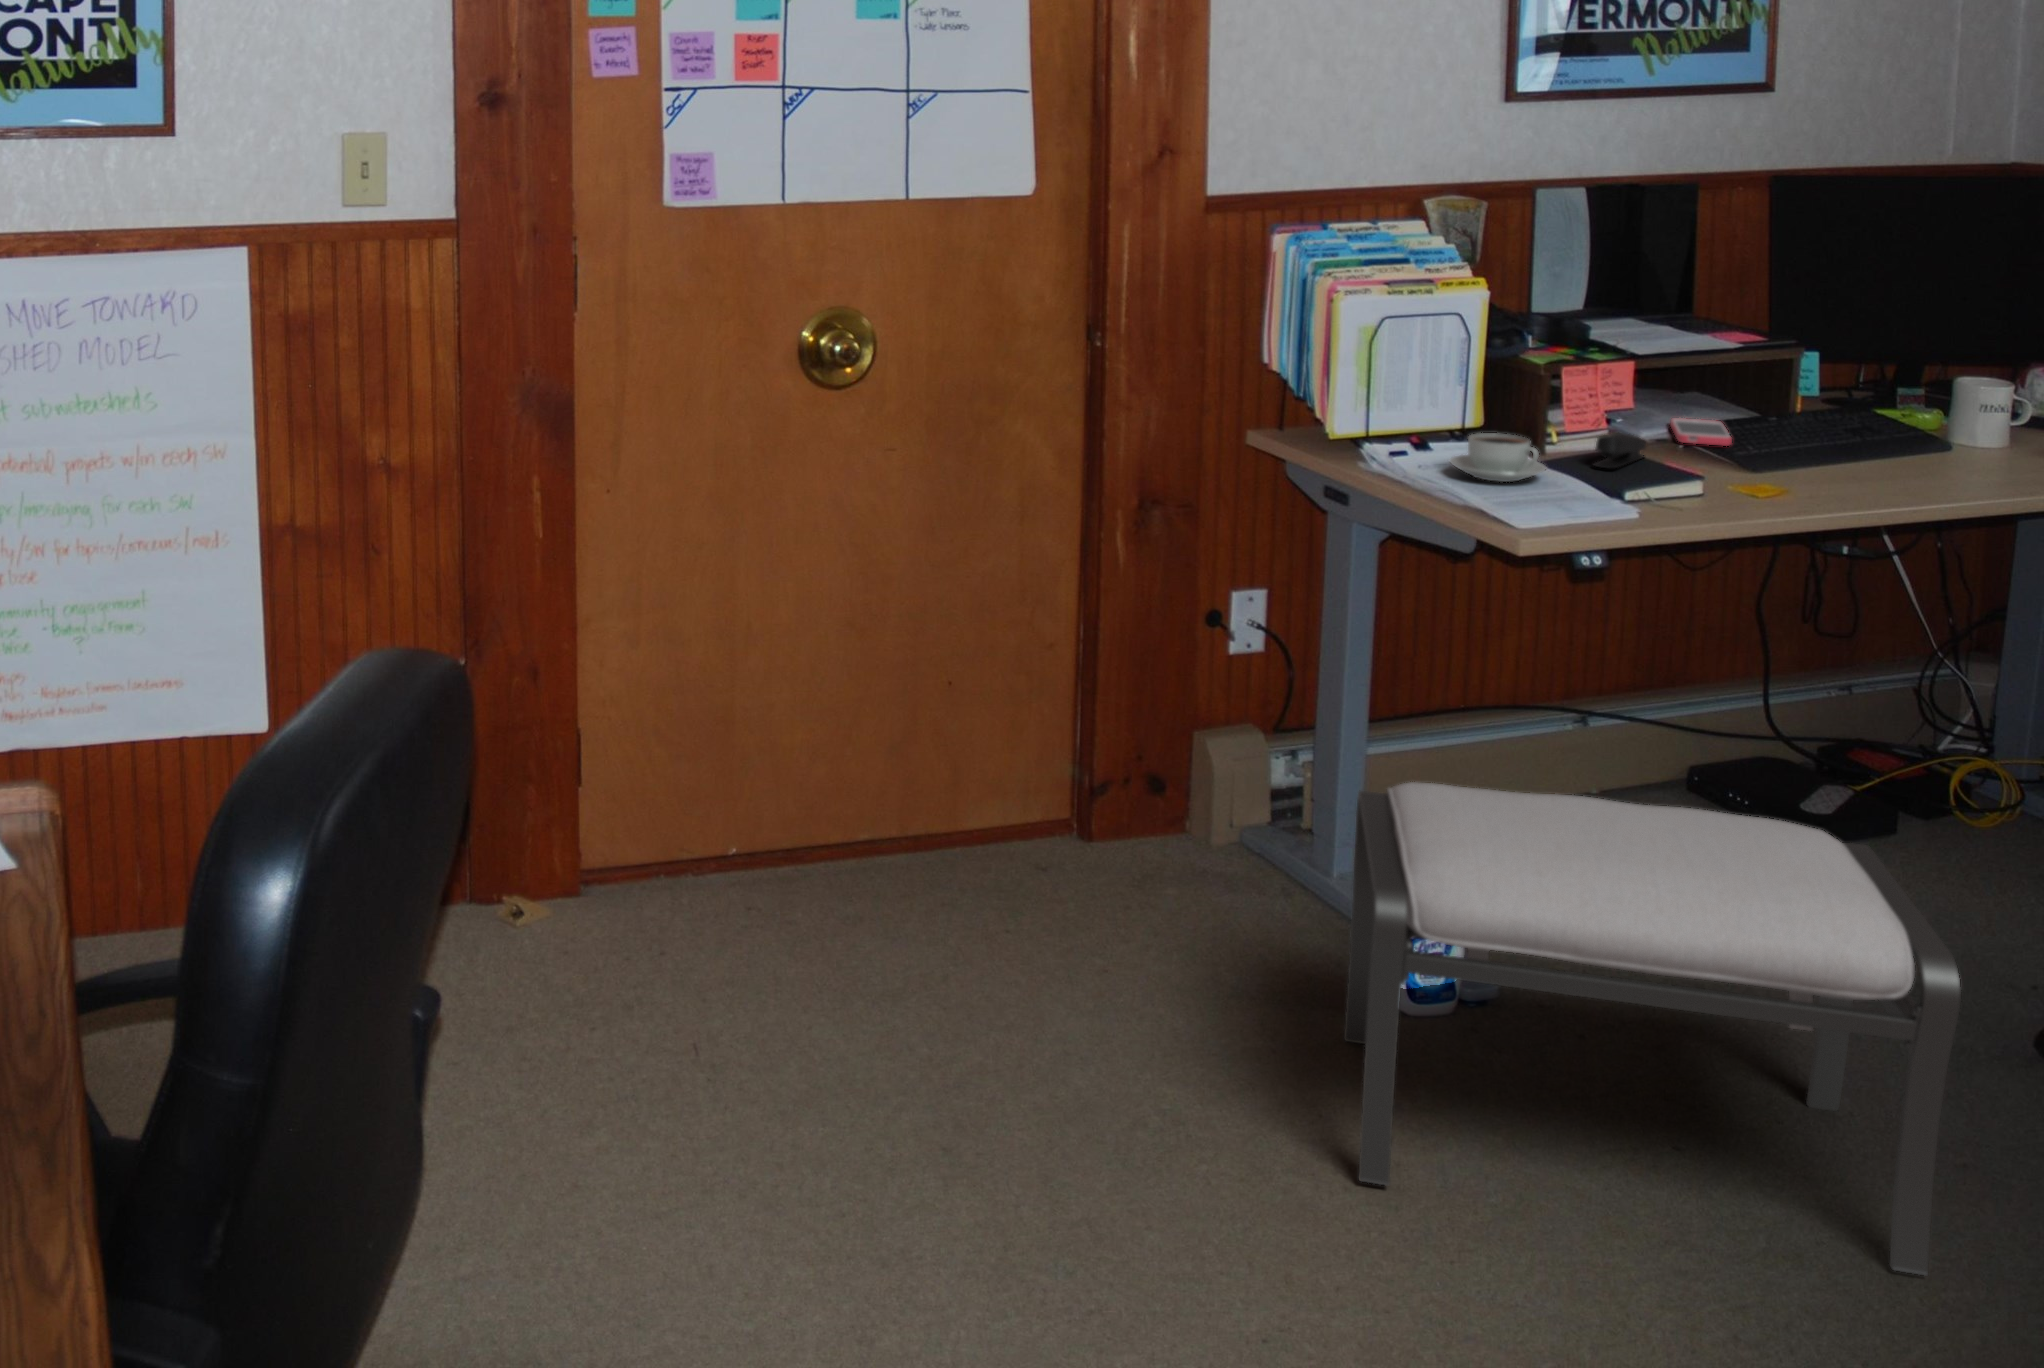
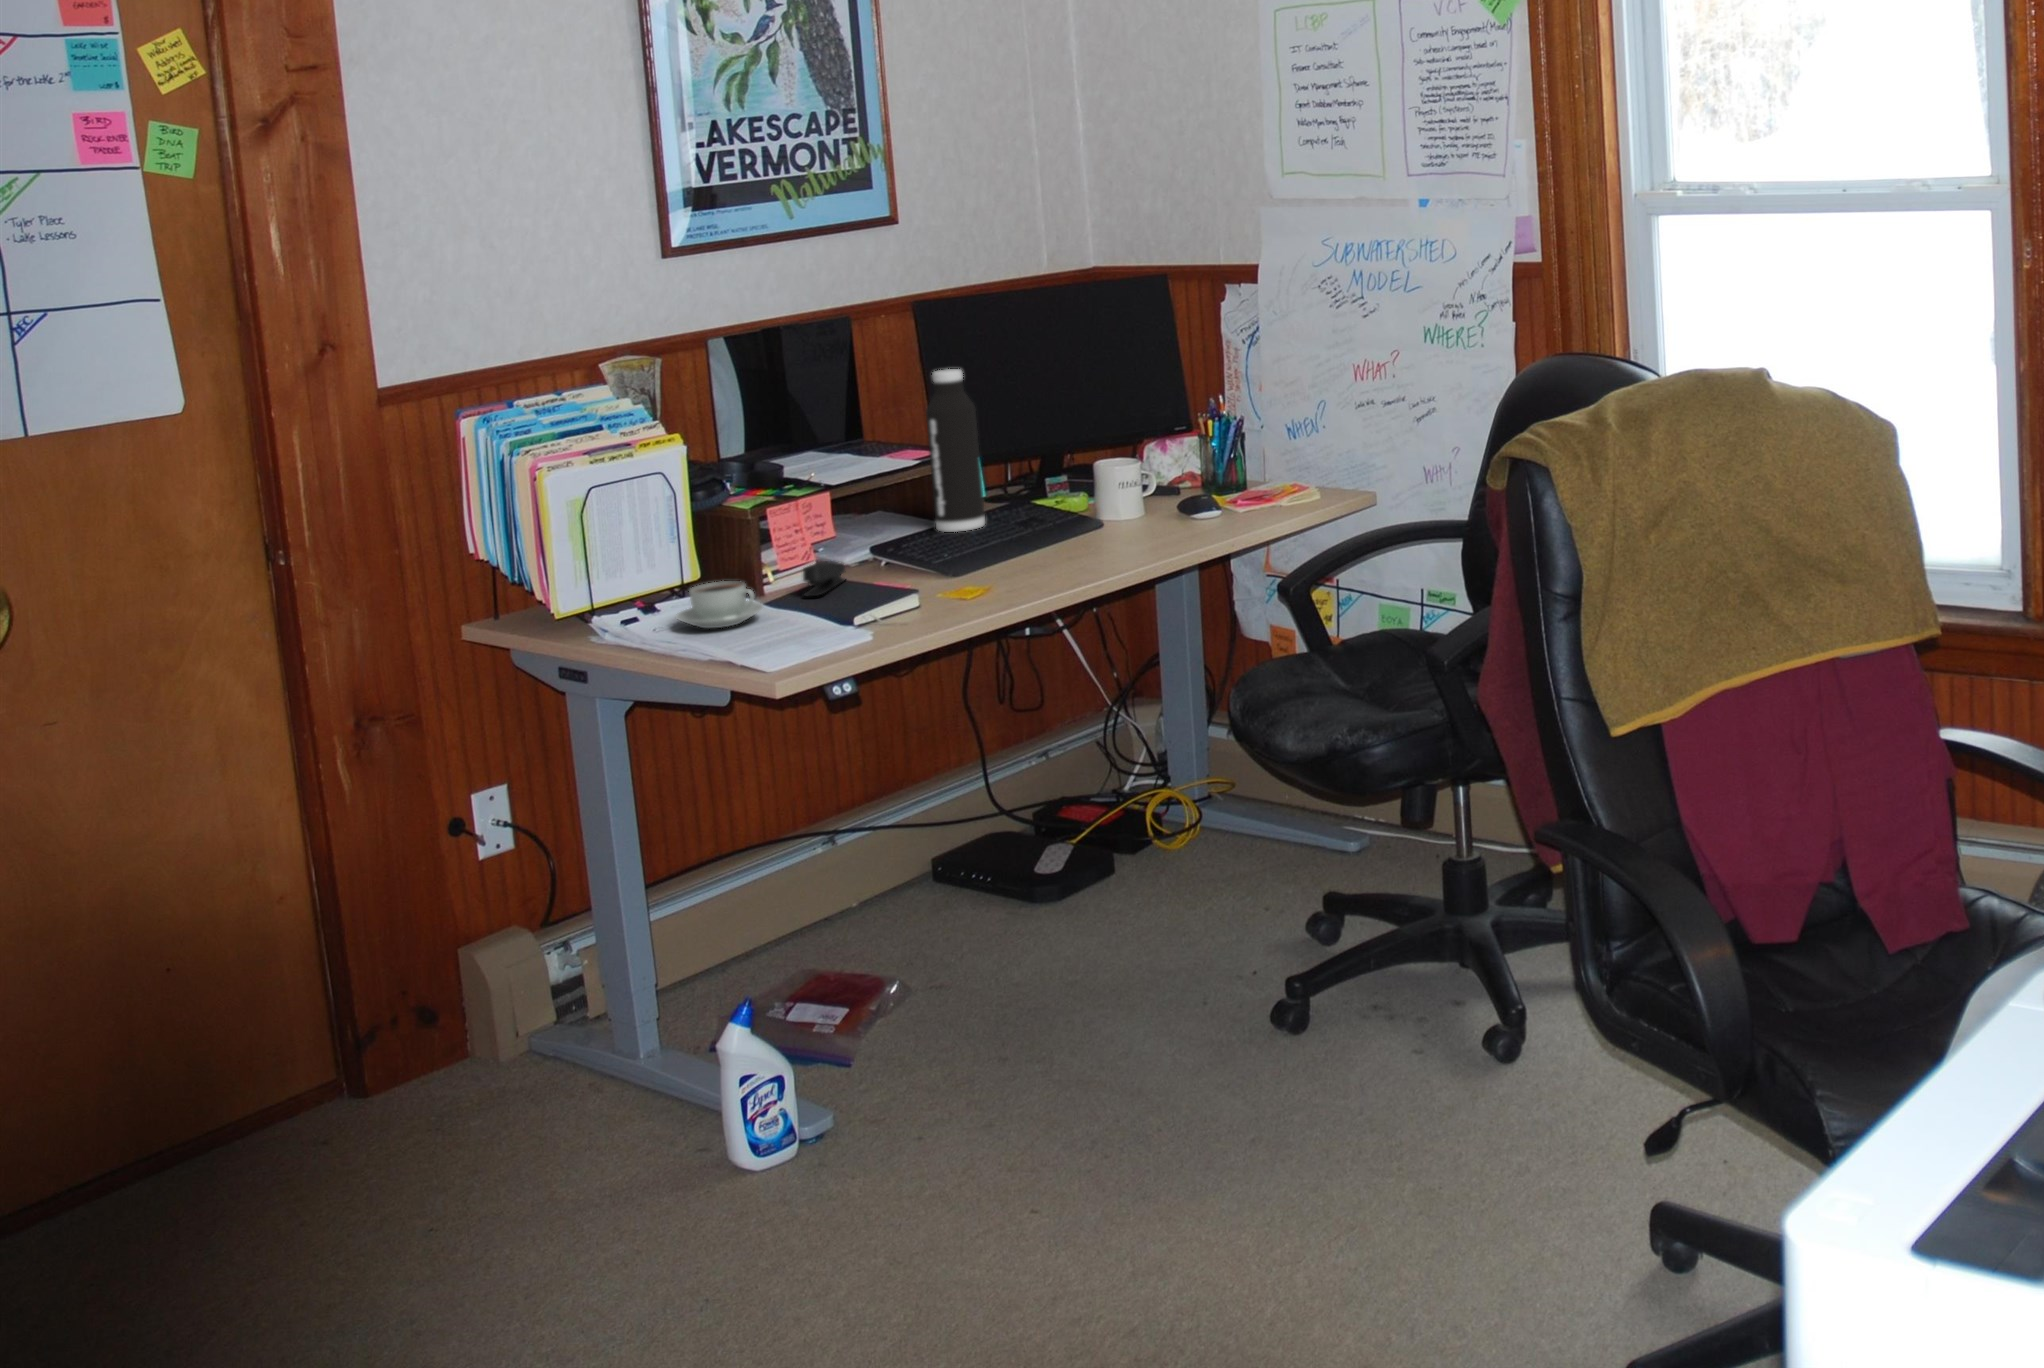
water bottle: none [1759,250,1834,430] -> present [926,369,985,532]
smartphone: present [1671,418,1732,446] -> none [864,535,916,560]
ottoman: present [1344,782,1961,1275] -> none [645,869,1156,1313]

